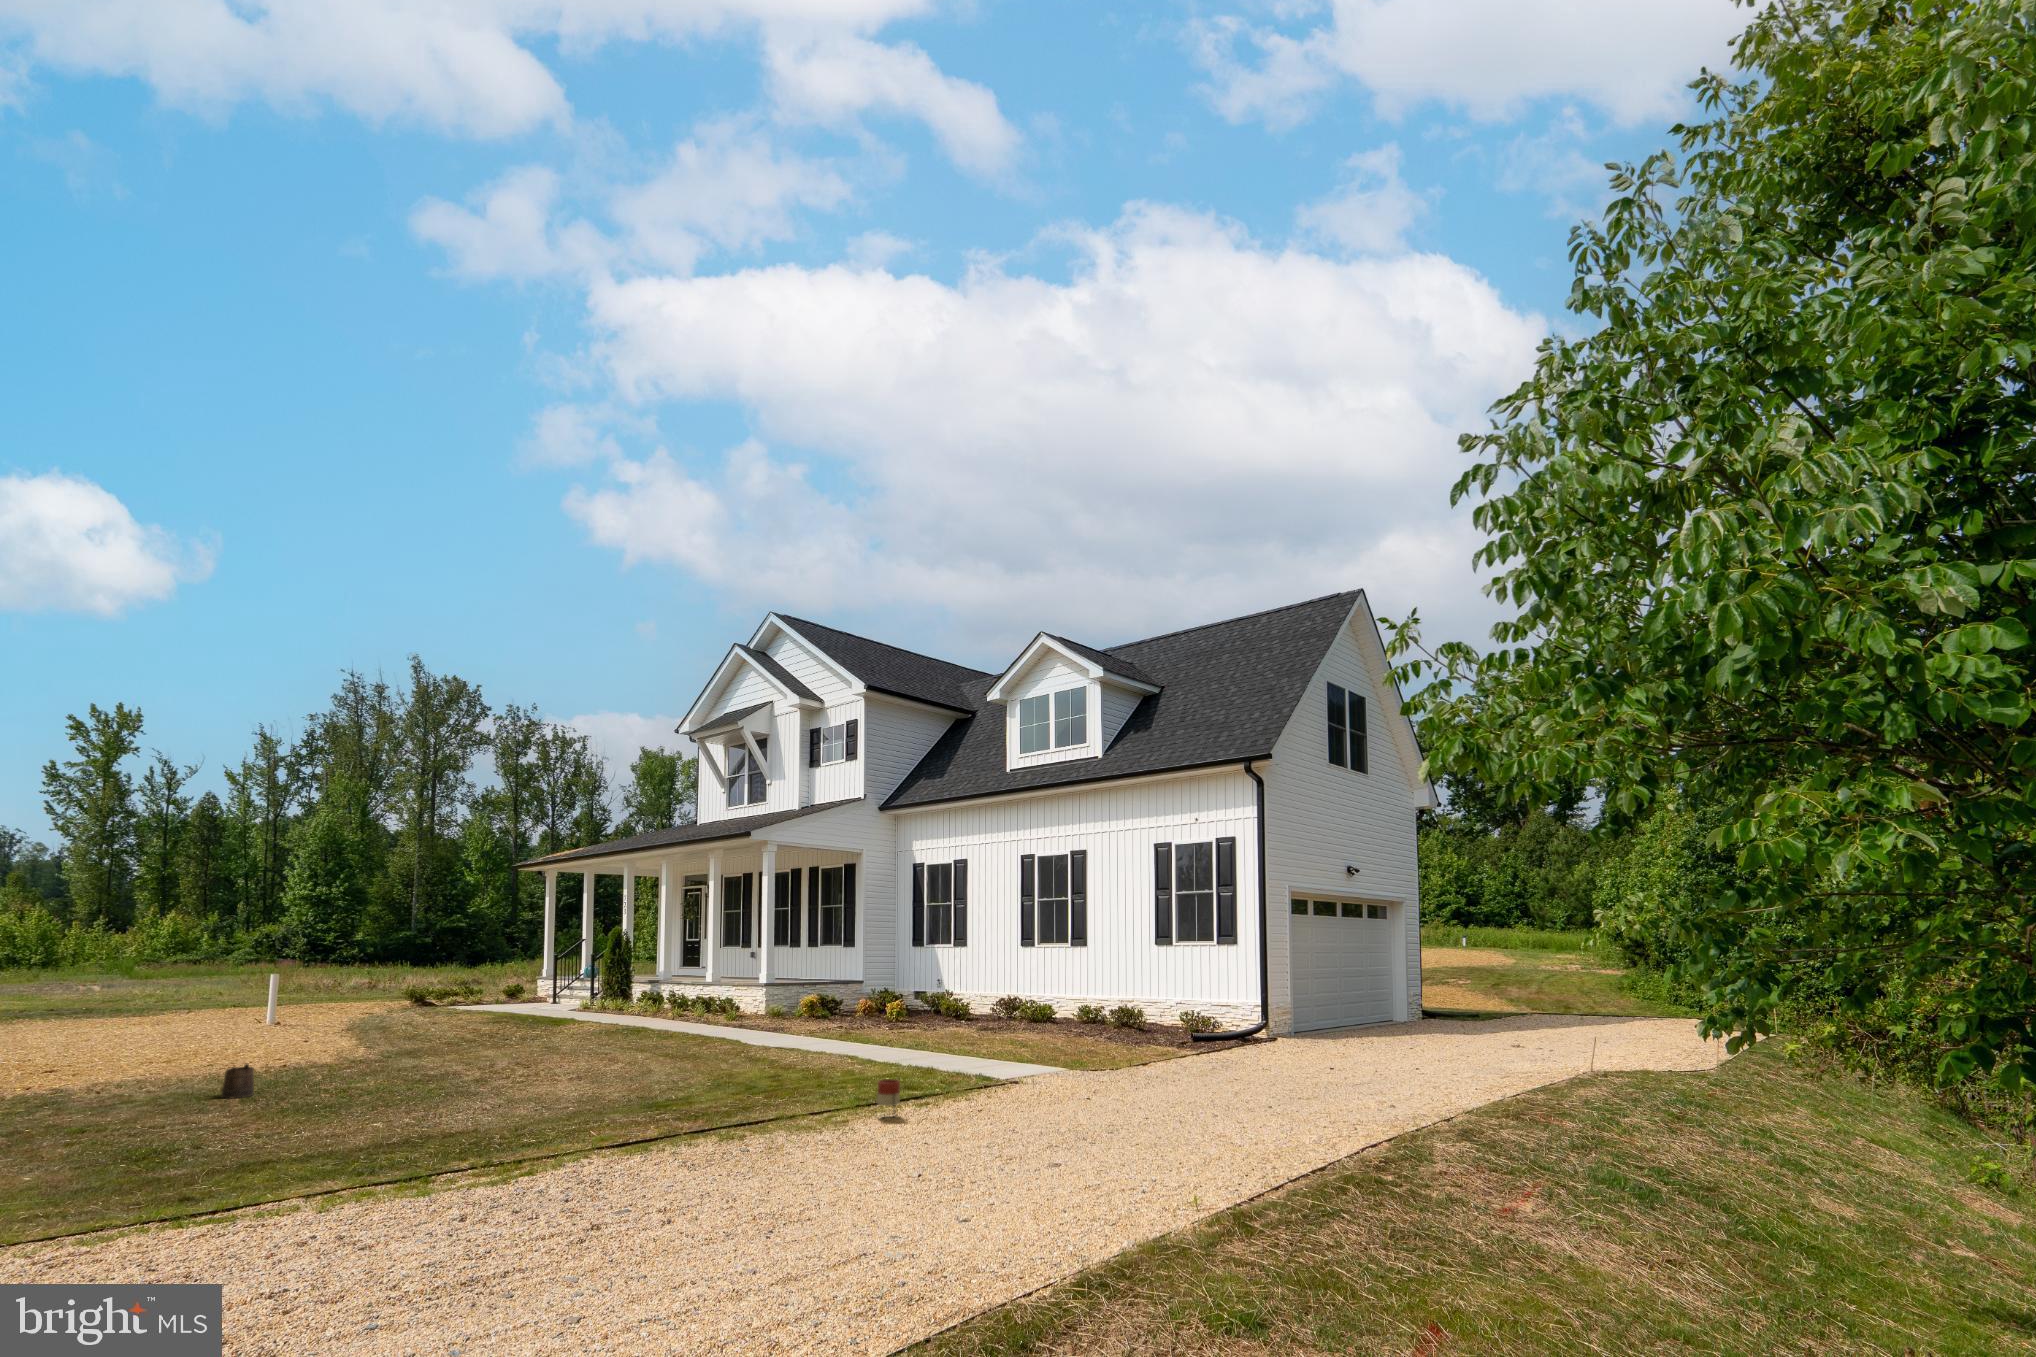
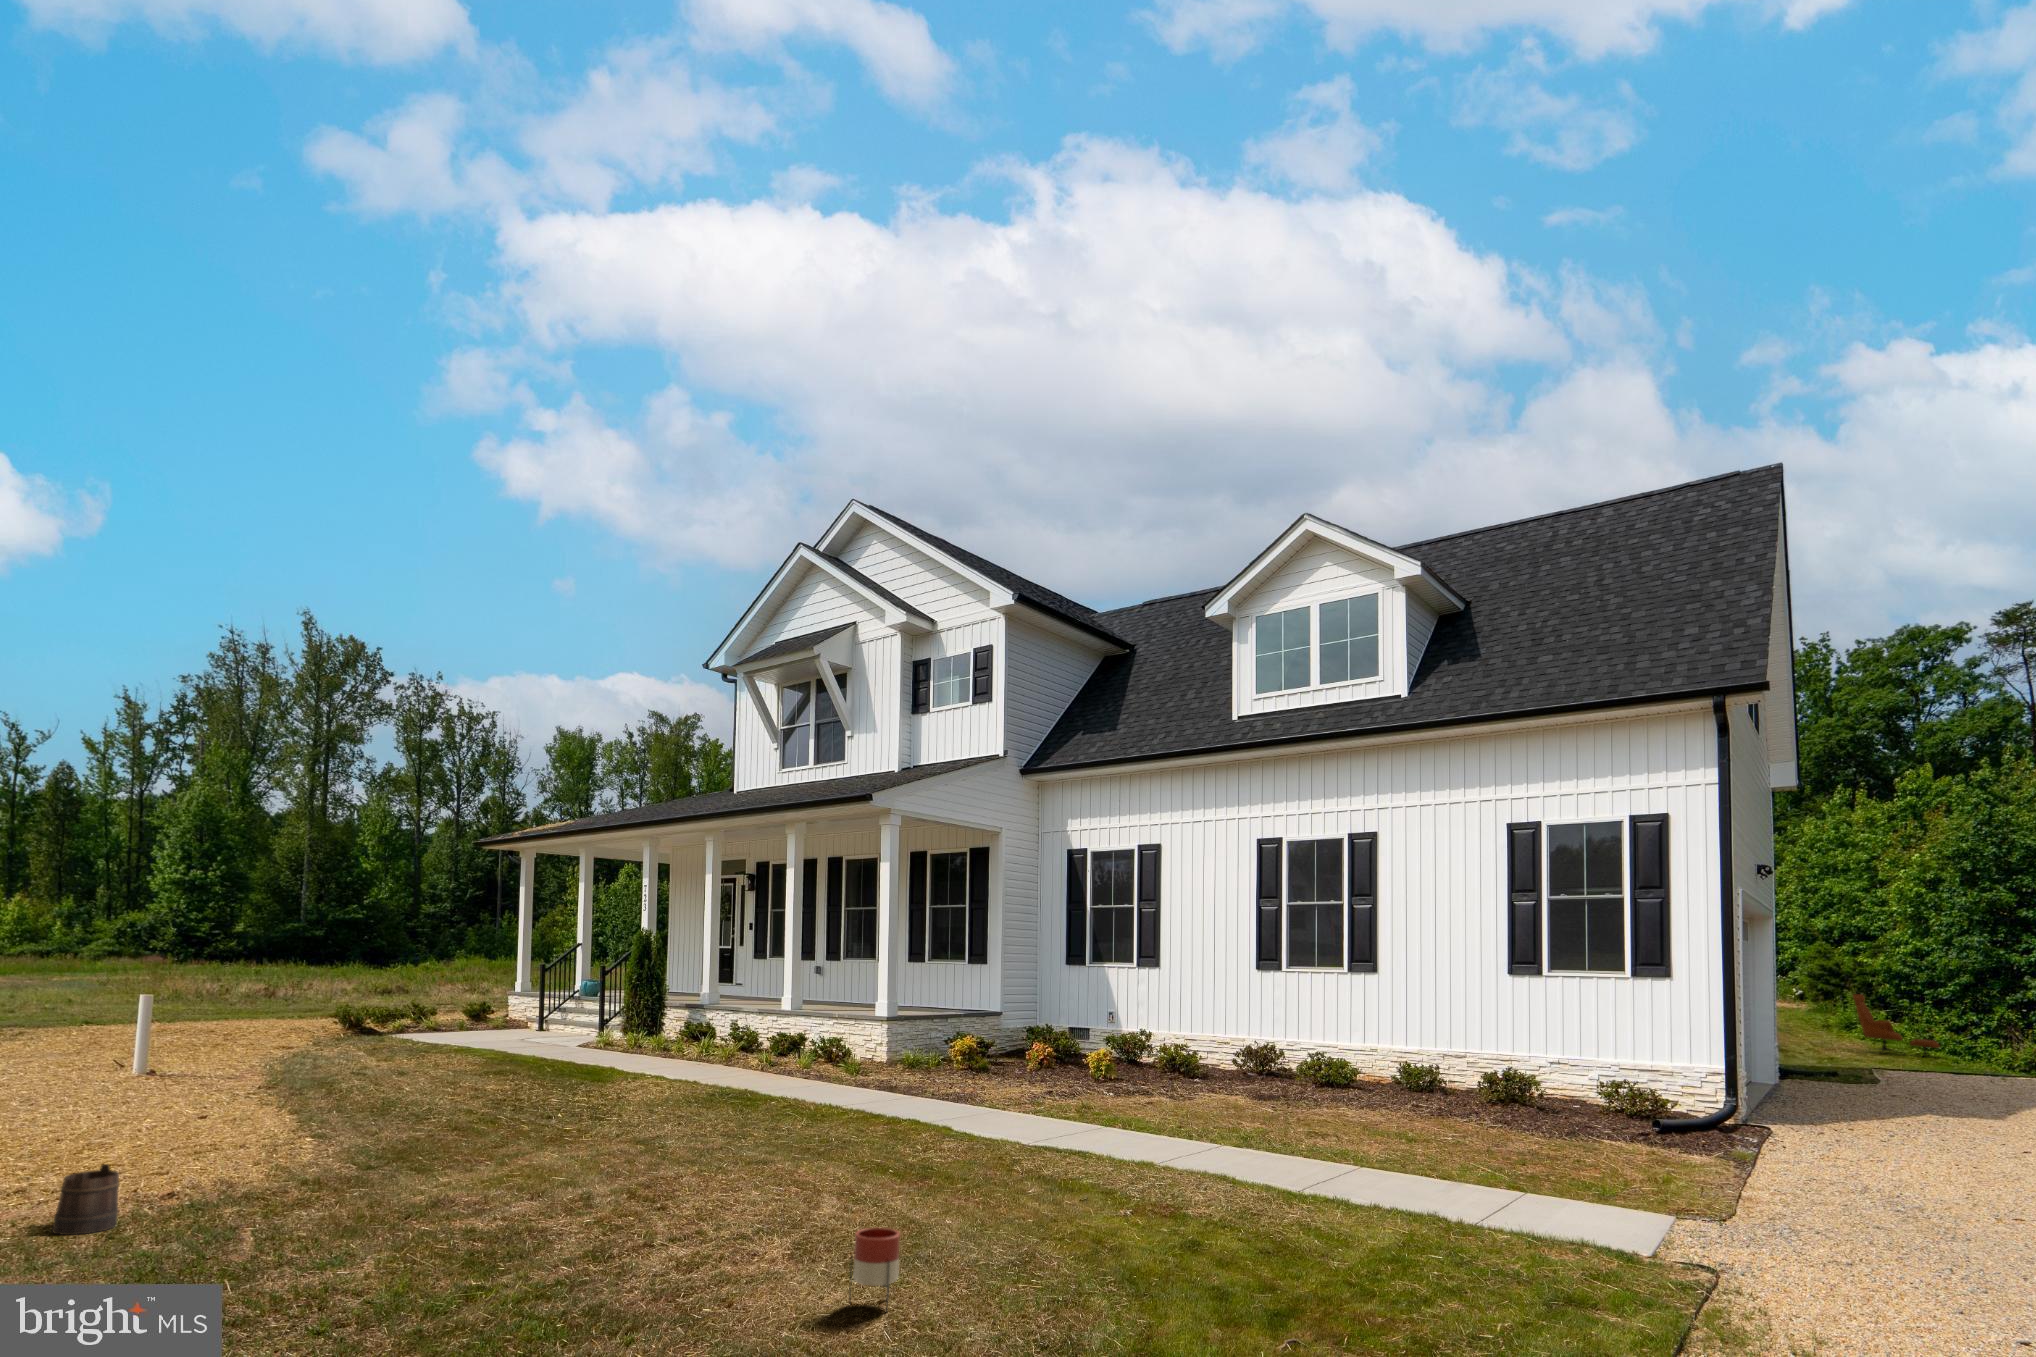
lounge chair: none [1510,953,1566,999] -> present [1853,994,1940,1056]
planter: present [875,1079,900,1112] -> present [849,1228,900,1310]

